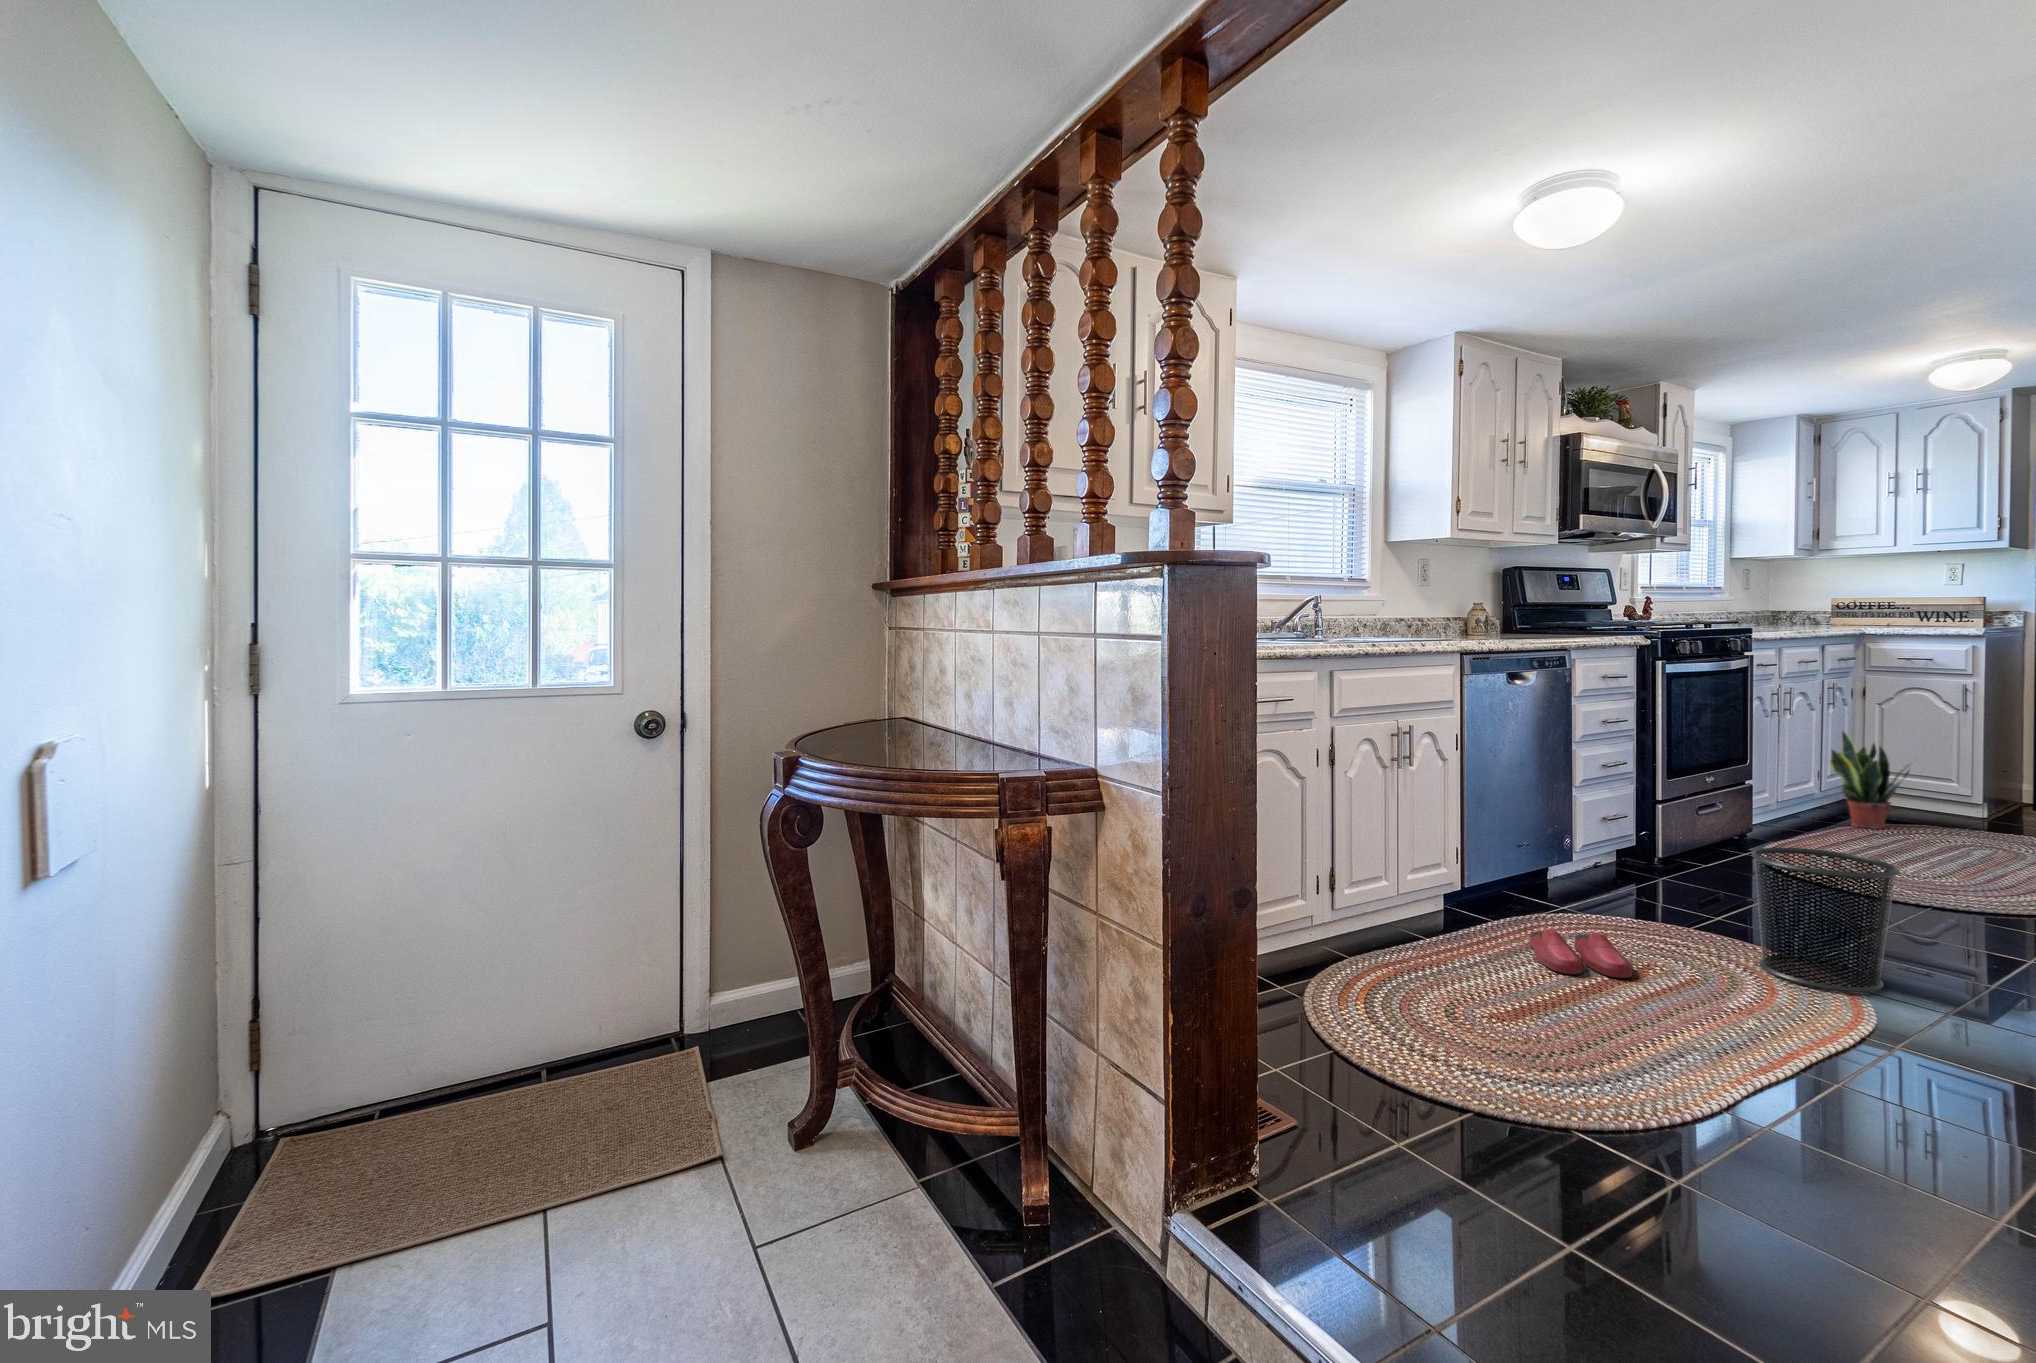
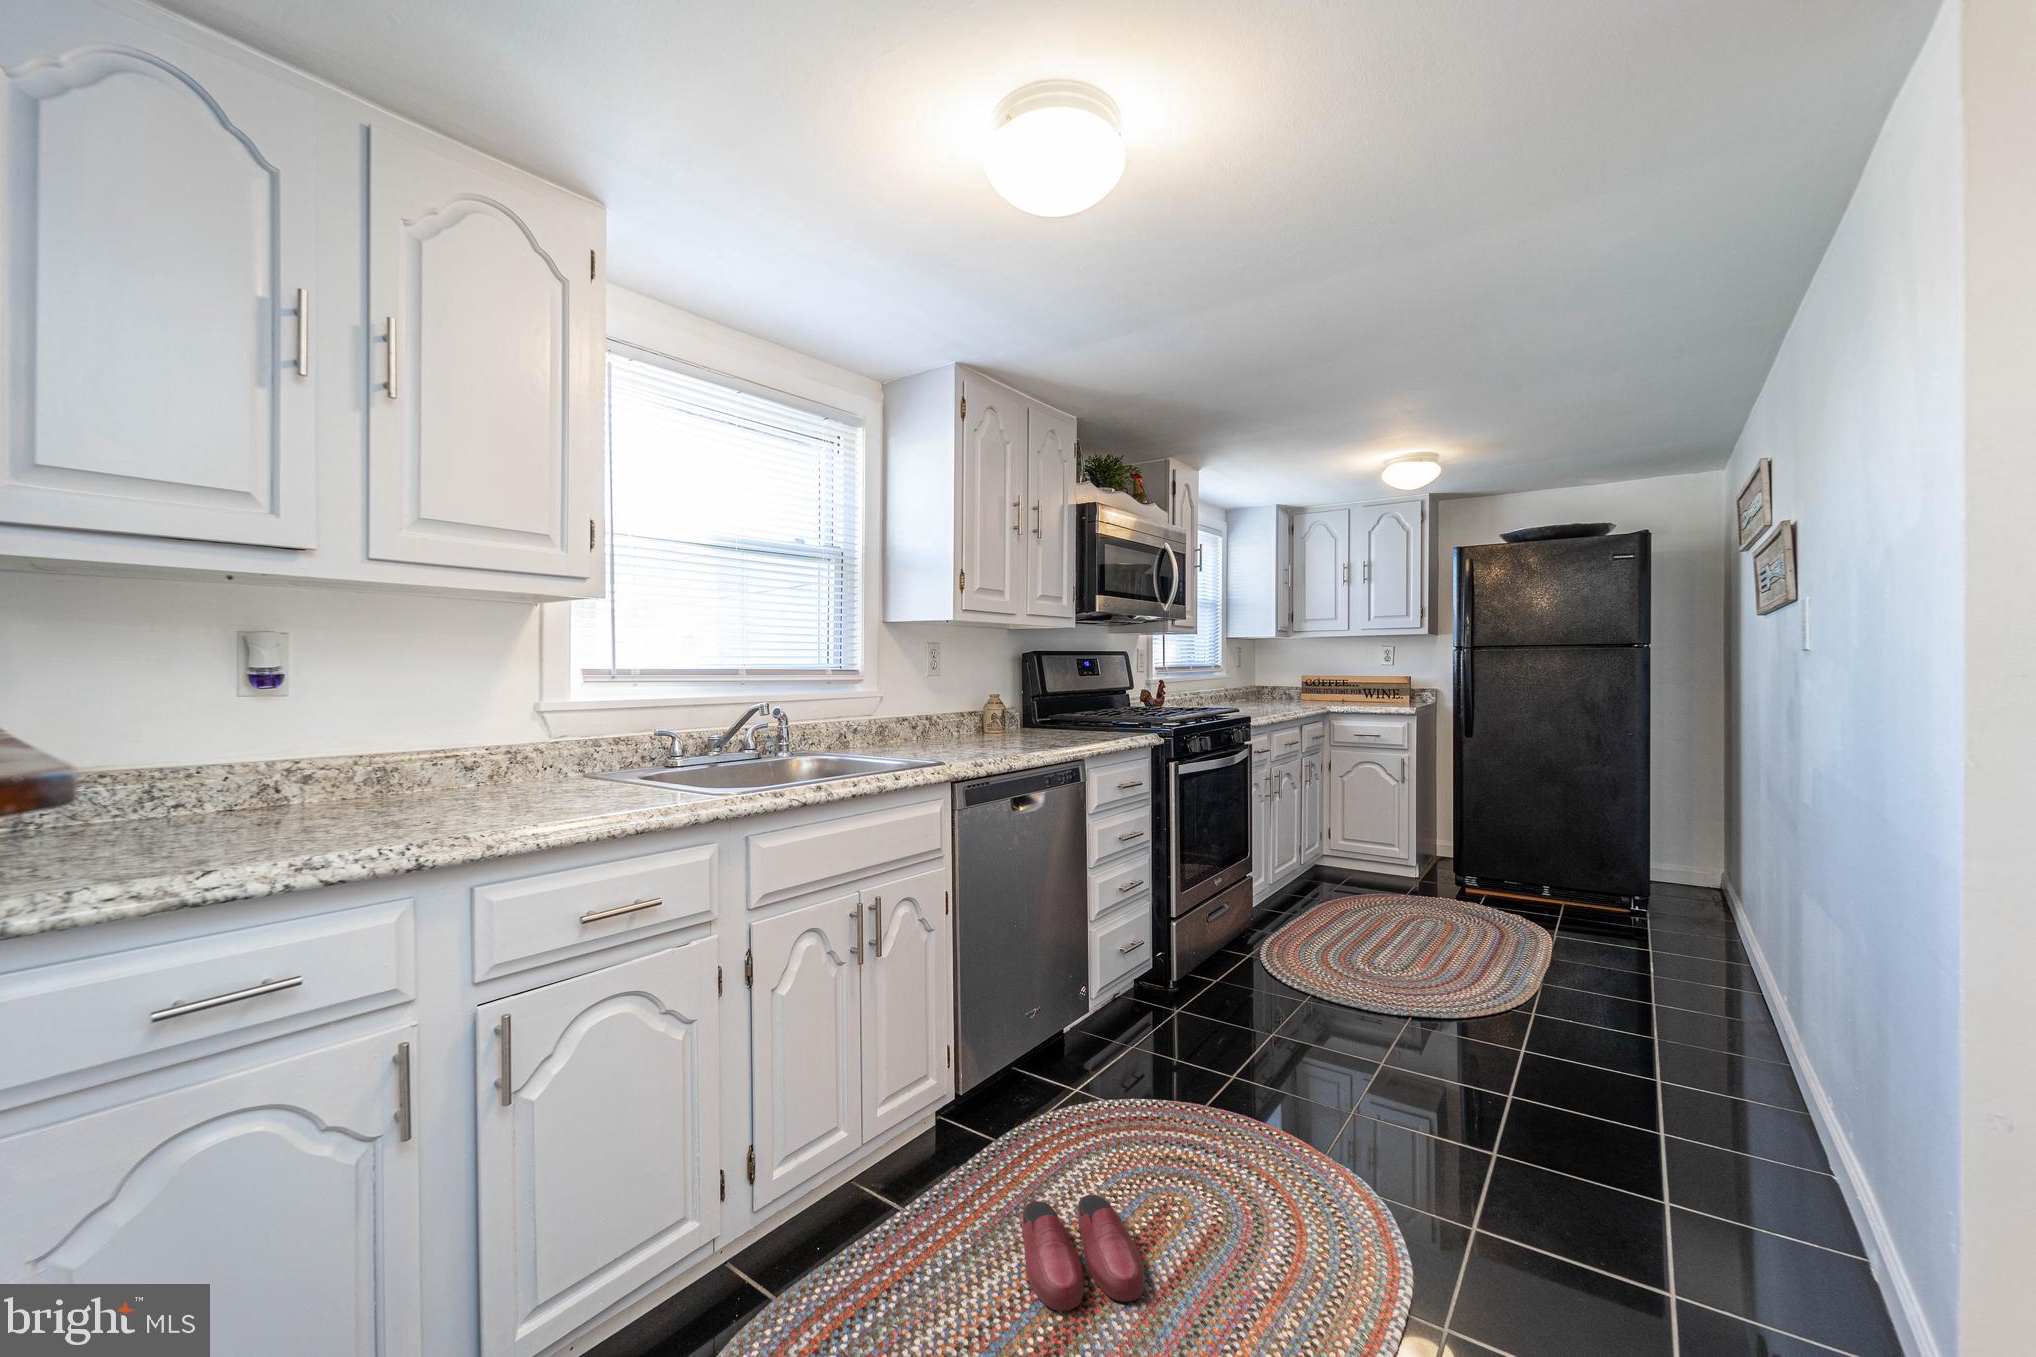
potted plant: present [1830,732,1910,829] -> none [1312,810,1375,905]
trash can: present [1751,848,1899,993] -> none [1273,1039,1424,1256]

